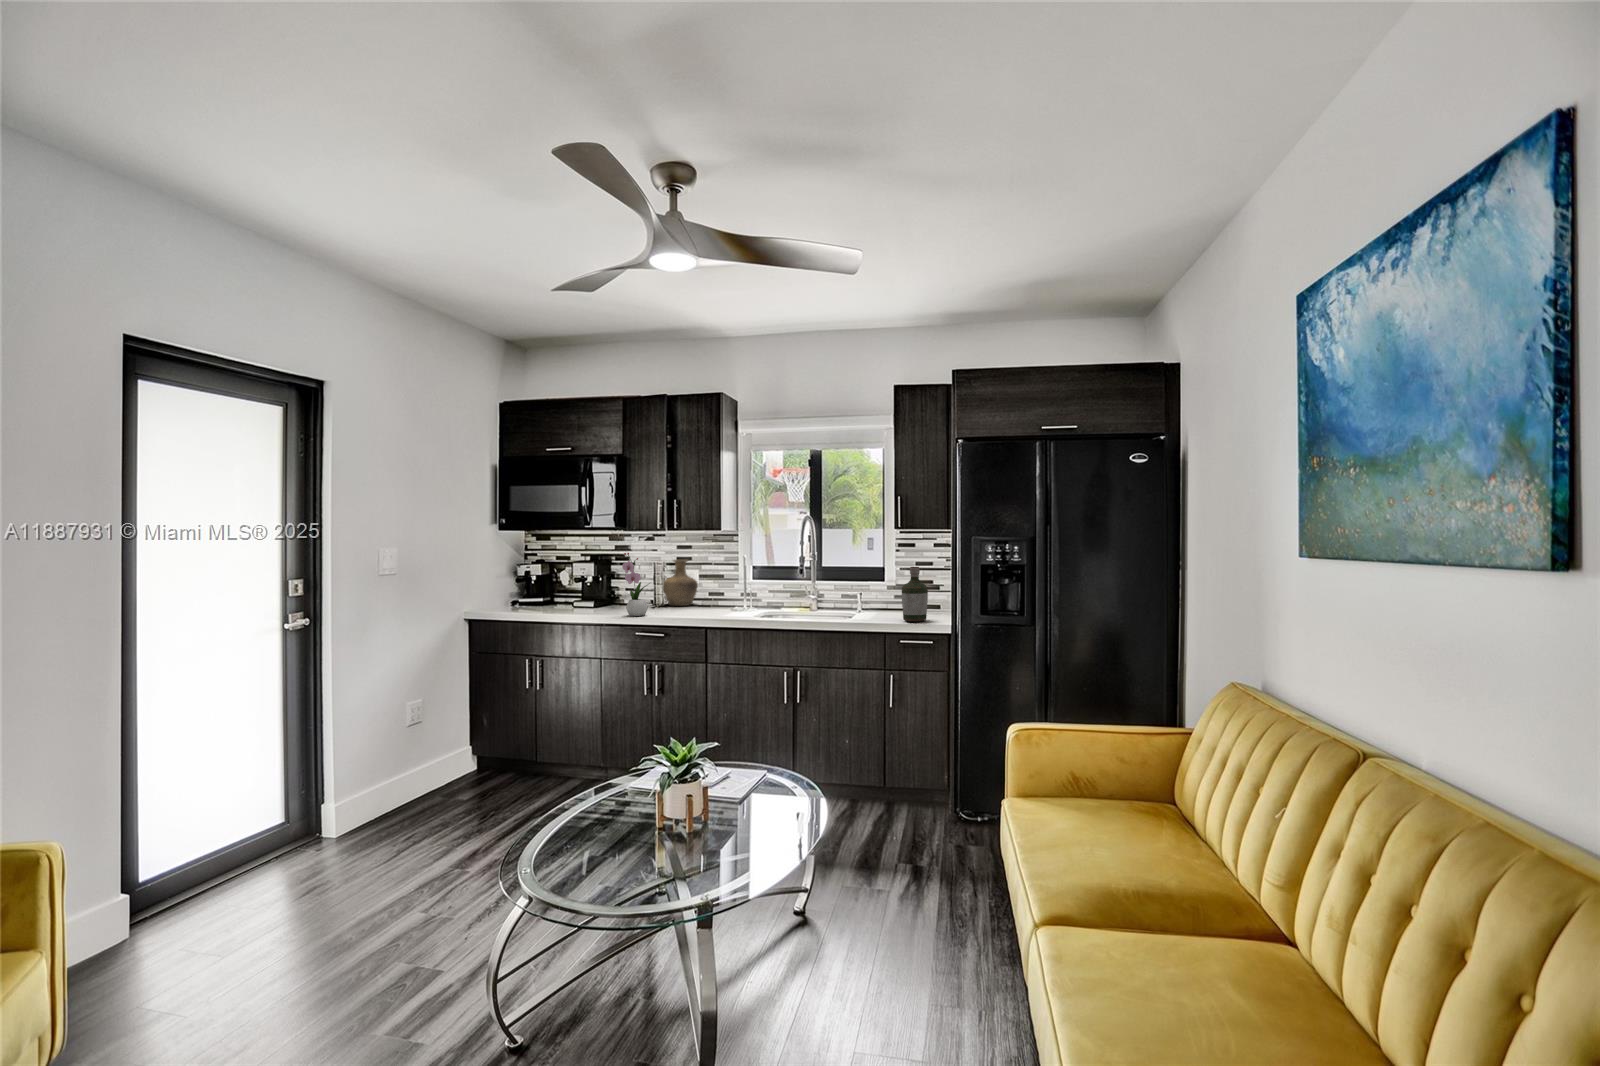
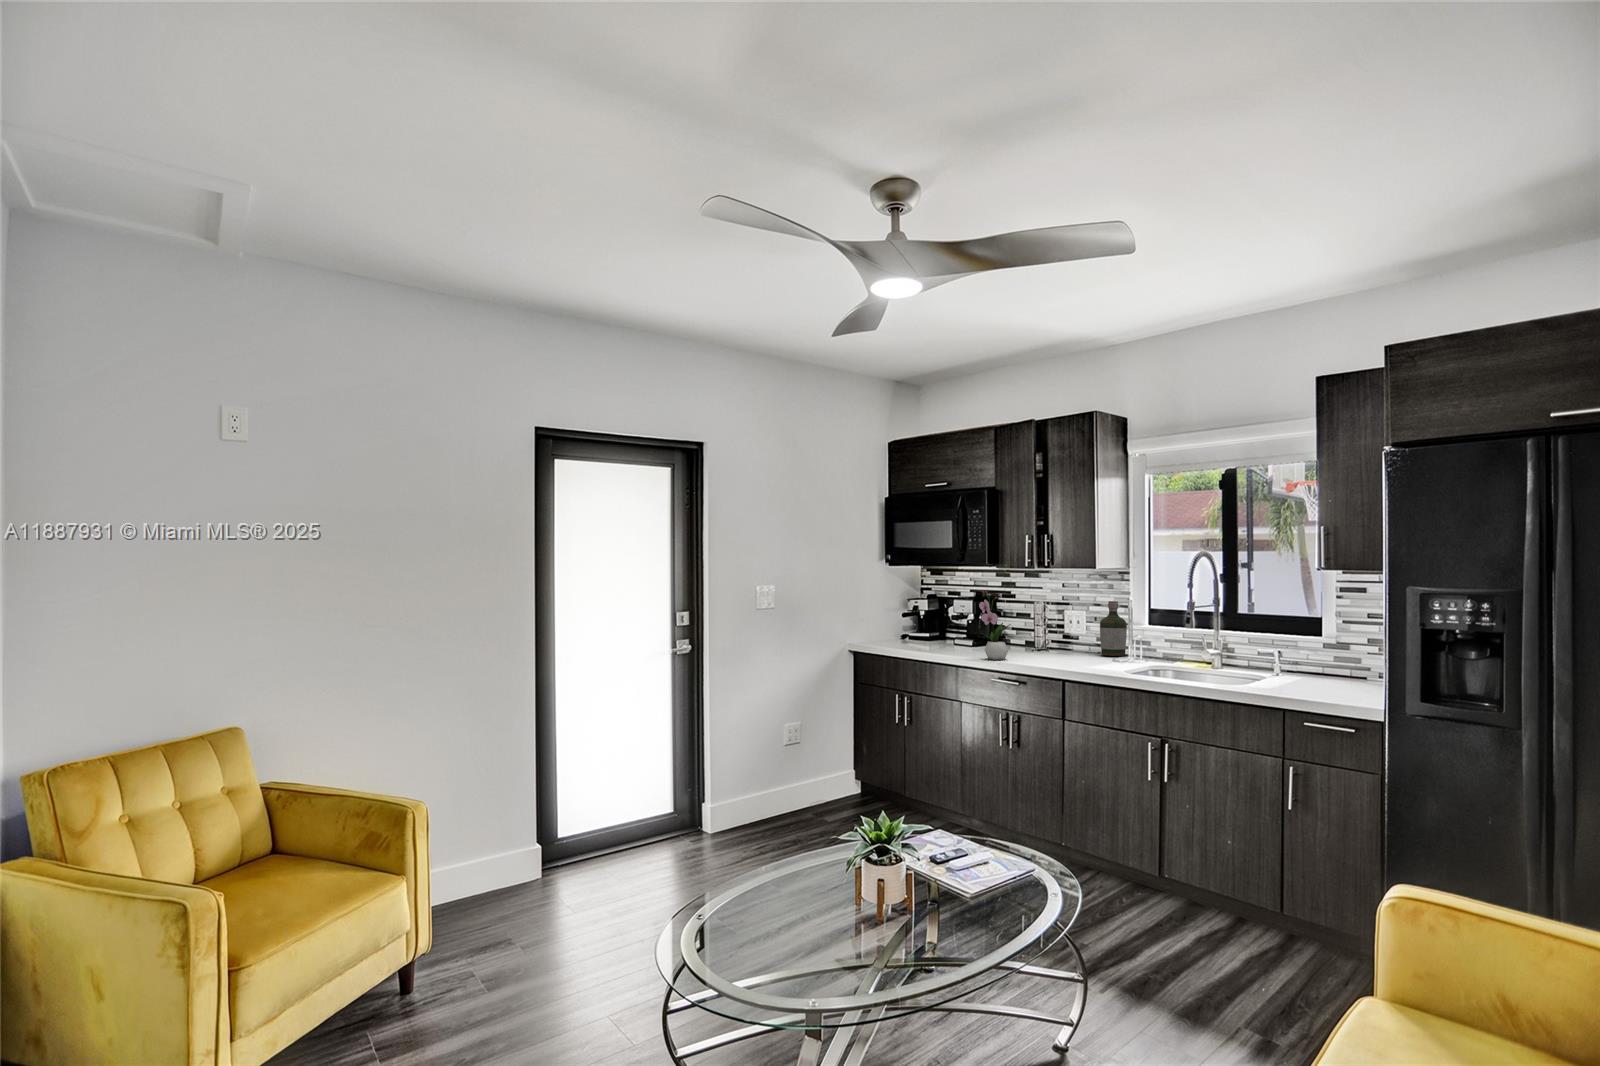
vase: present [663,560,698,606] -> none [1045,599,1087,652]
bottle: present [902,567,928,622] -> present [1100,601,1127,656]

